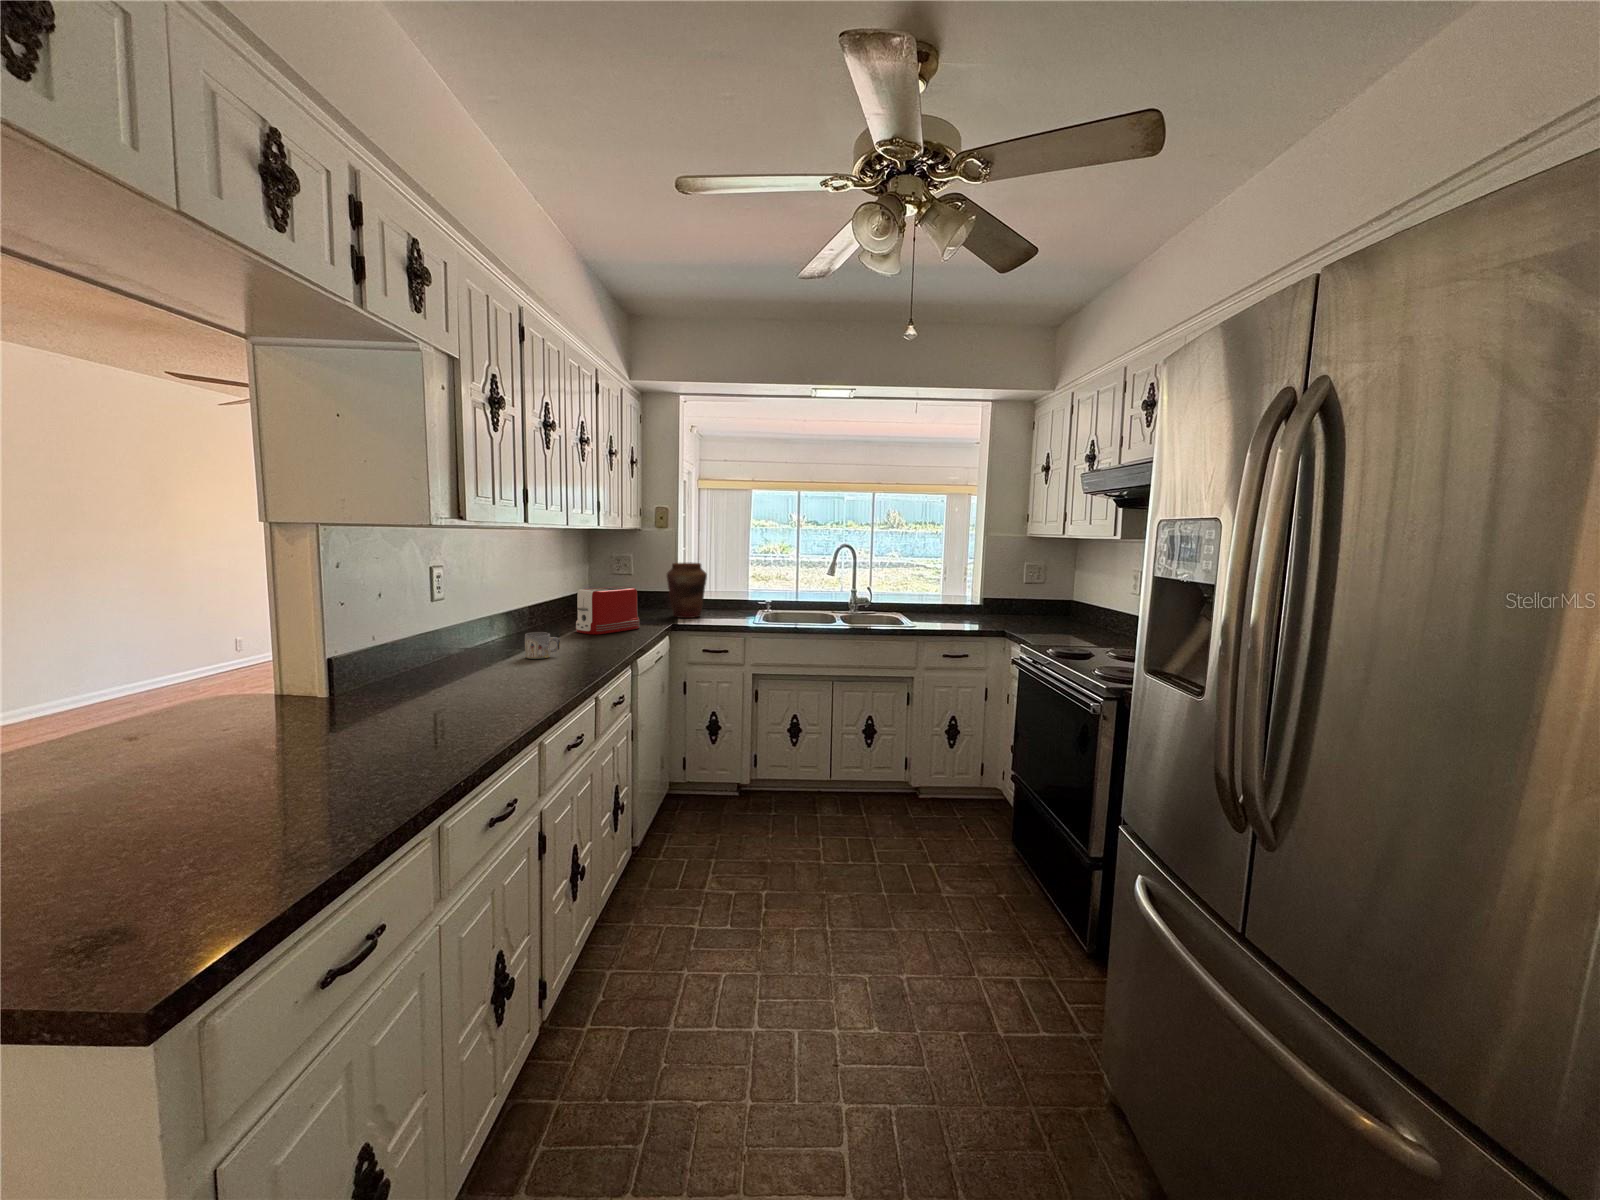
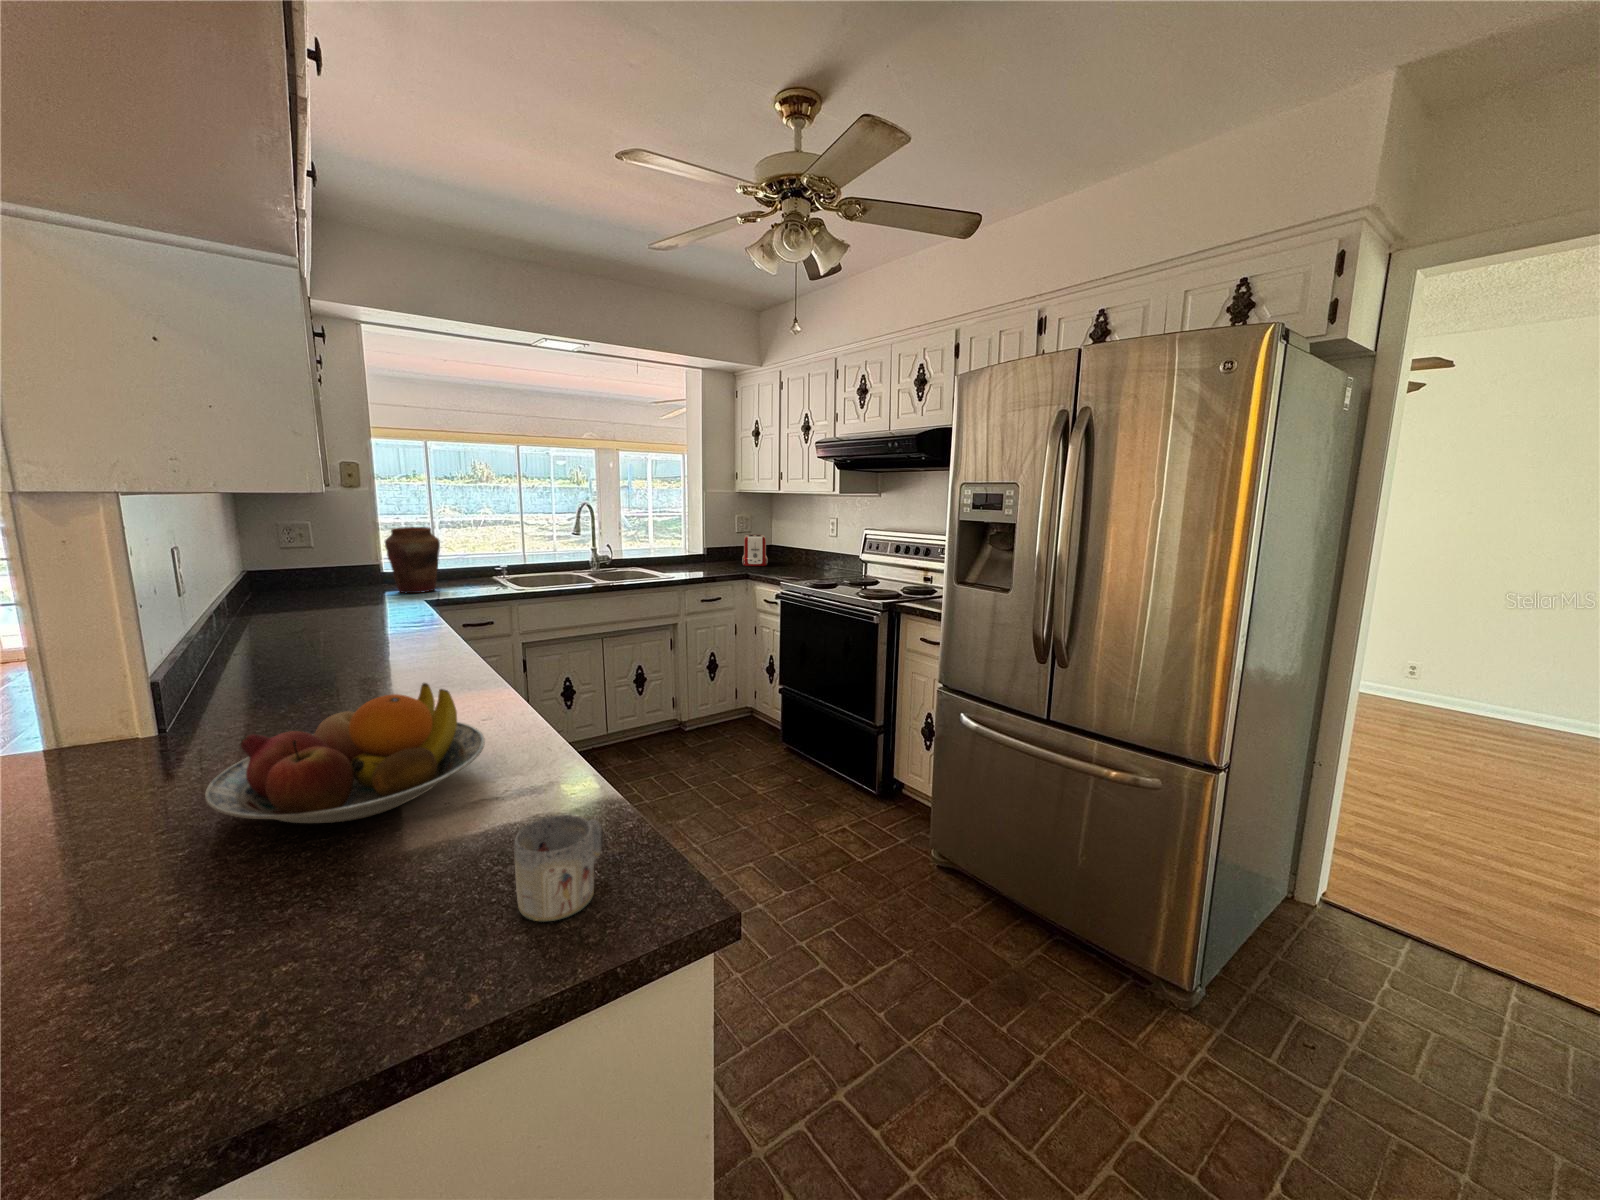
toaster: present [576,587,640,635] -> present [742,535,768,566]
mug: present [525,632,560,659] -> present [514,815,603,922]
fruit bowl: none [164,685,407,787] -> present [205,683,485,823]

